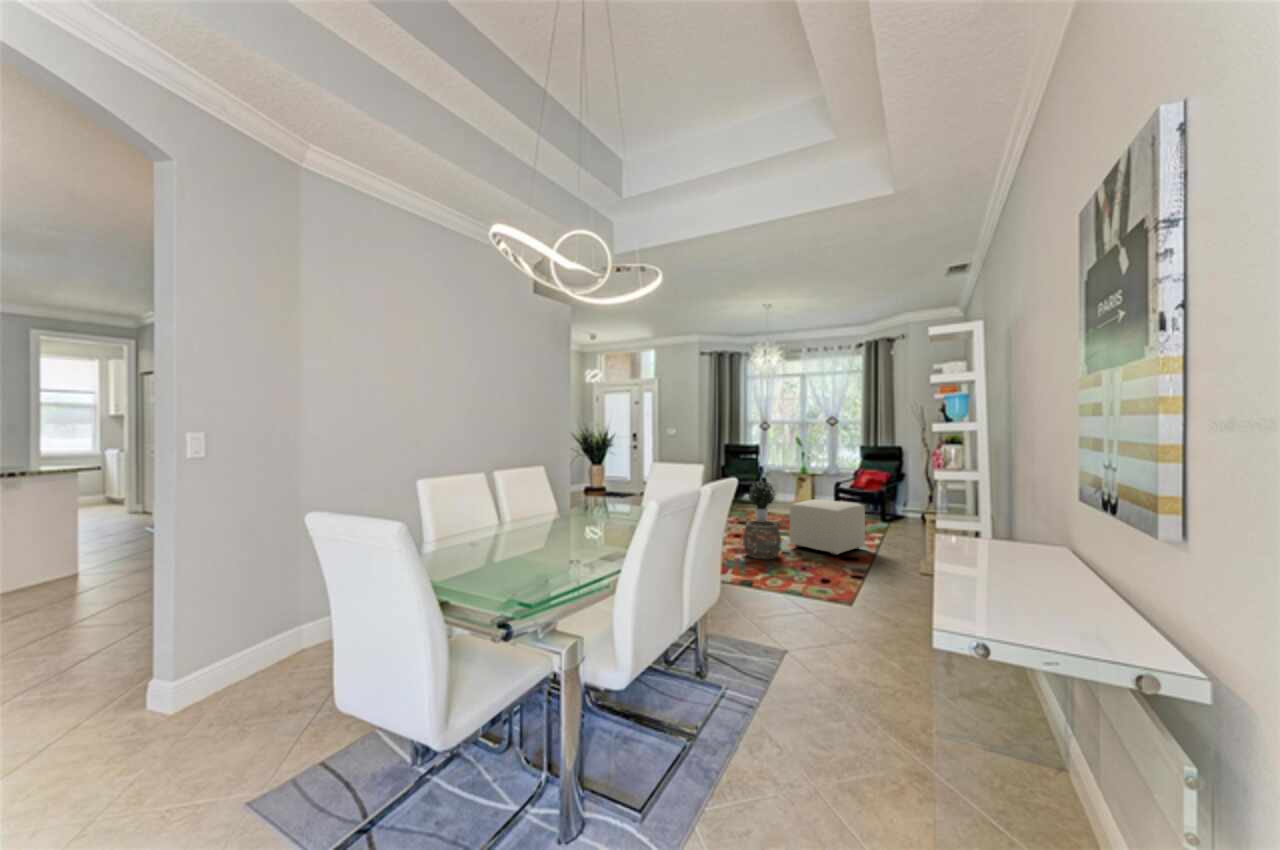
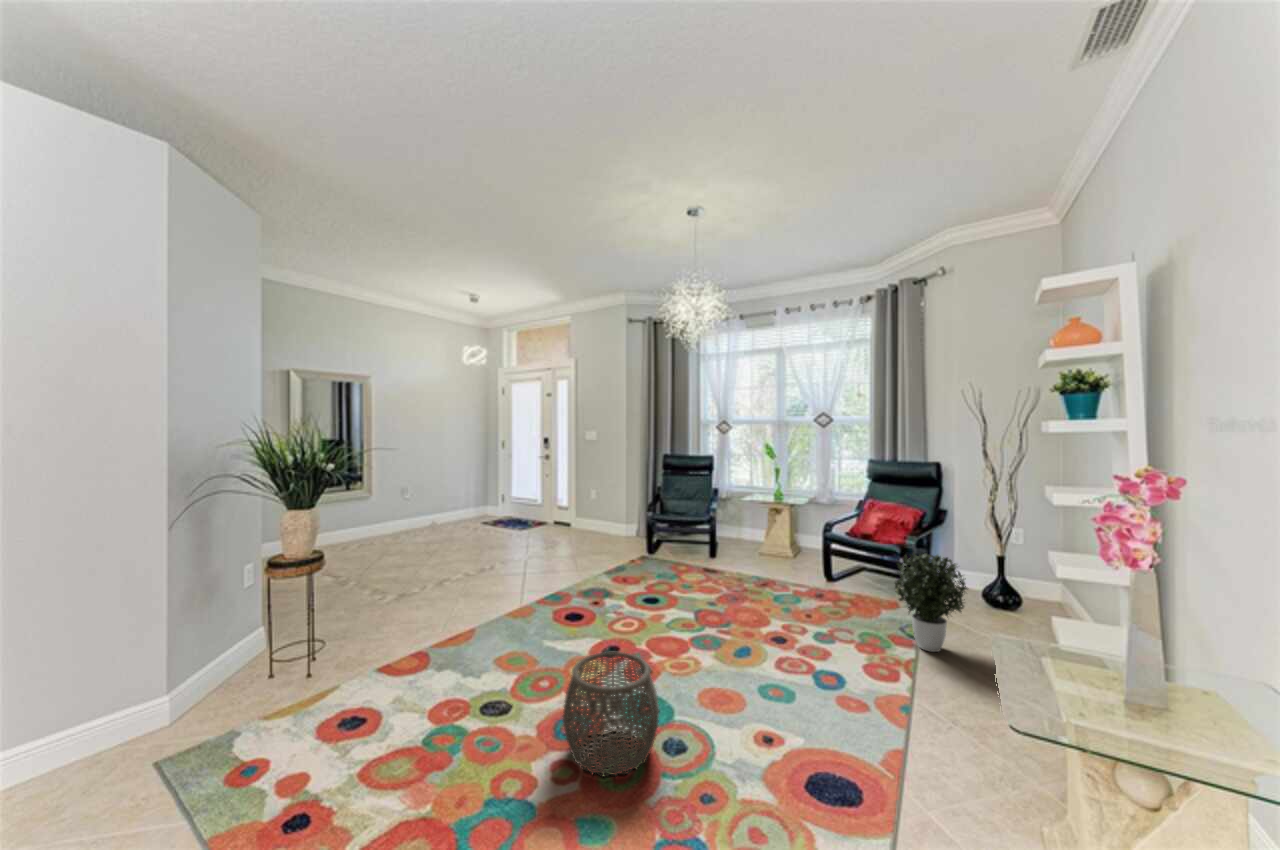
potted plant: present [748,482,775,521] -> present [895,553,968,652]
ottoman: present [790,499,865,556] -> none [699,582,877,759]

